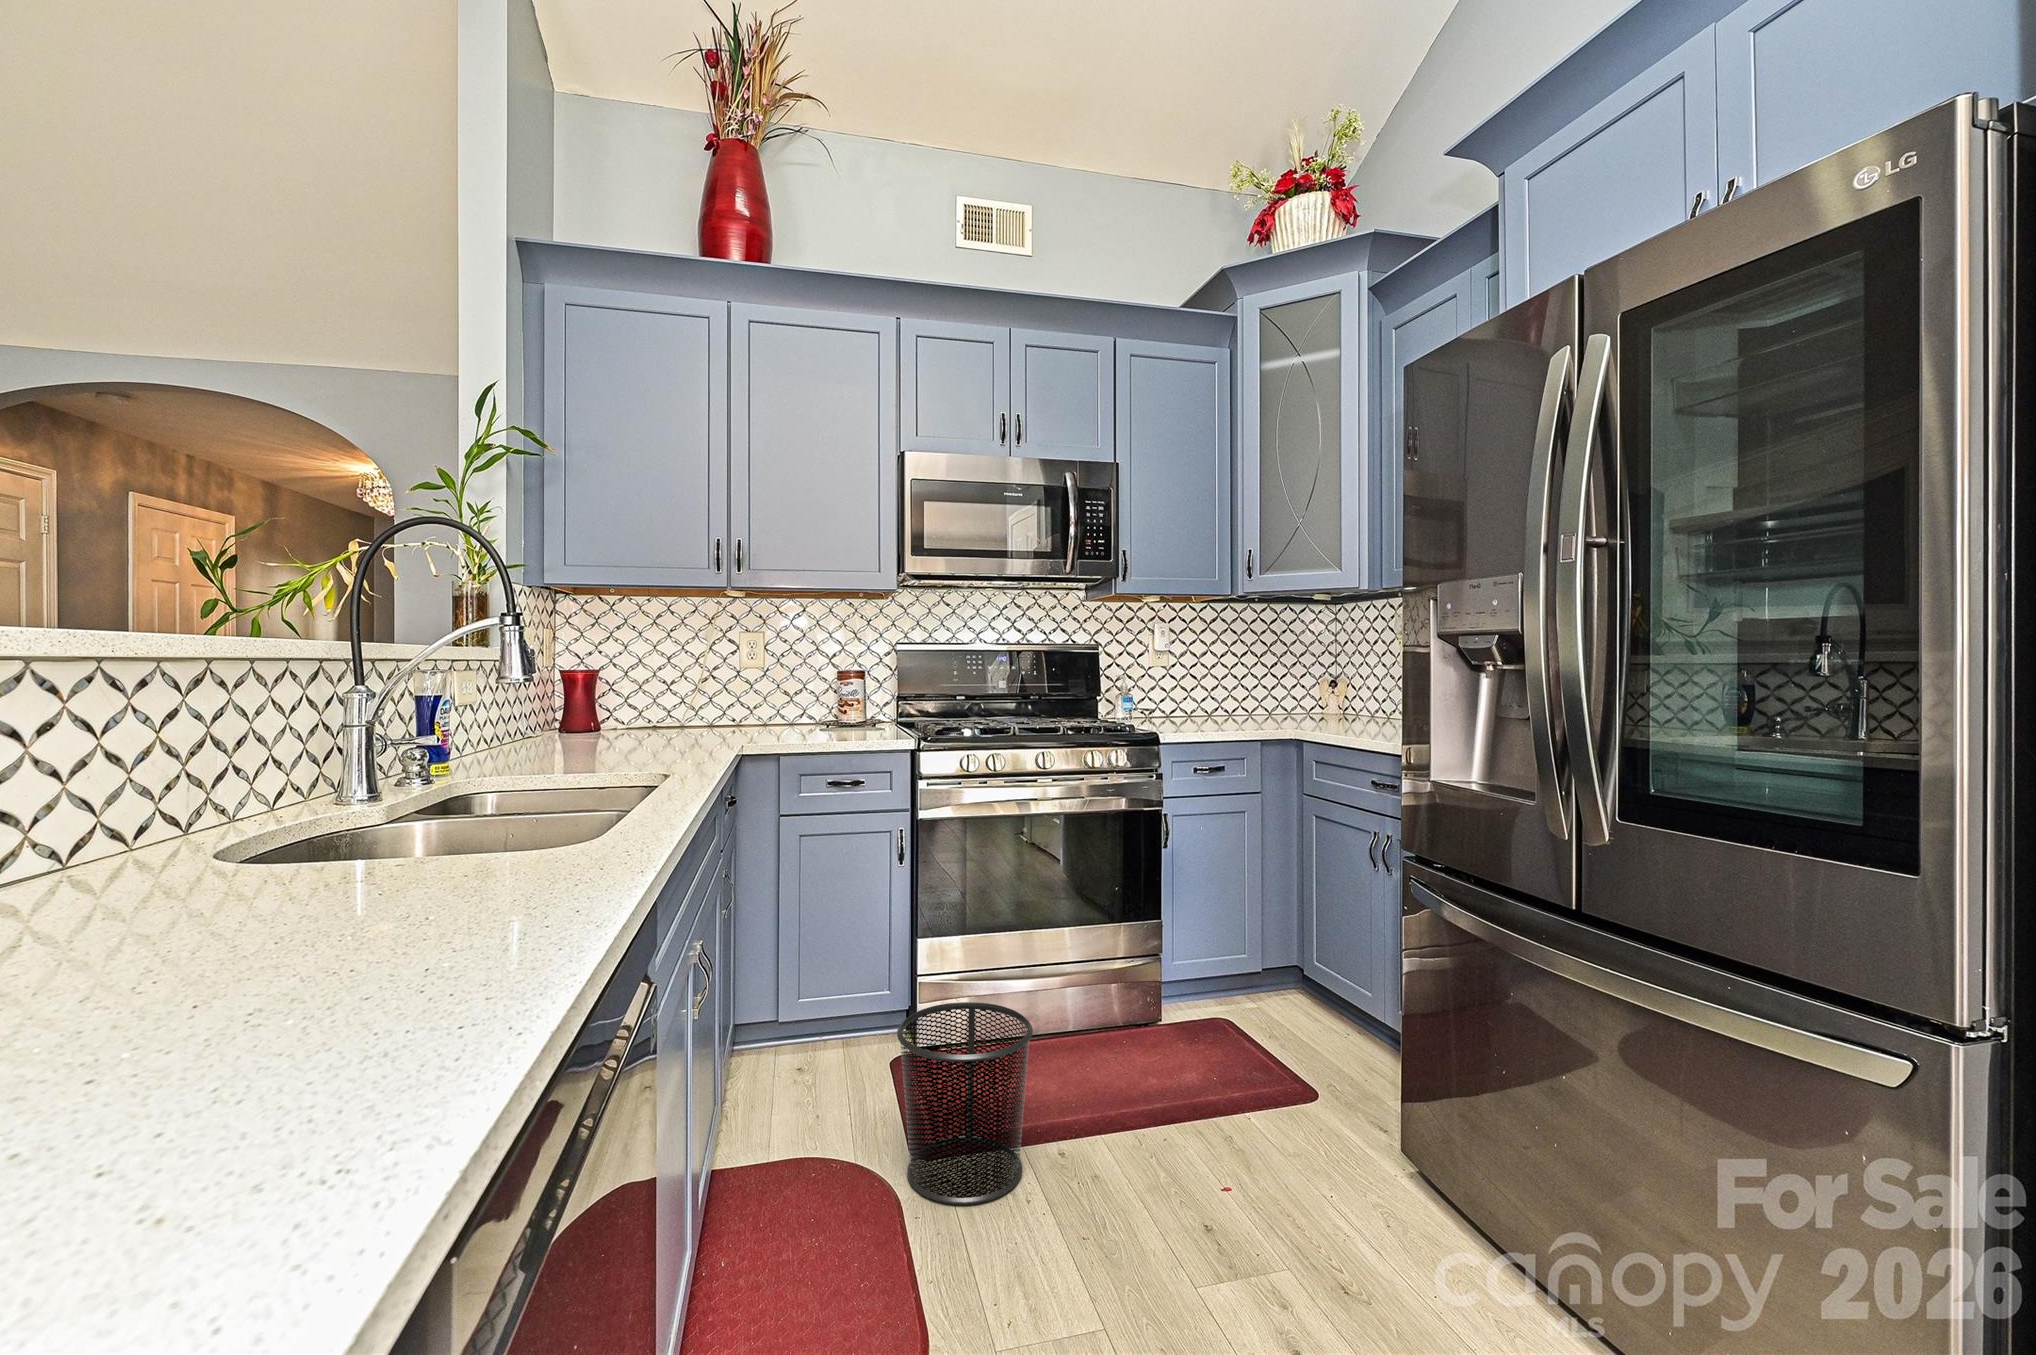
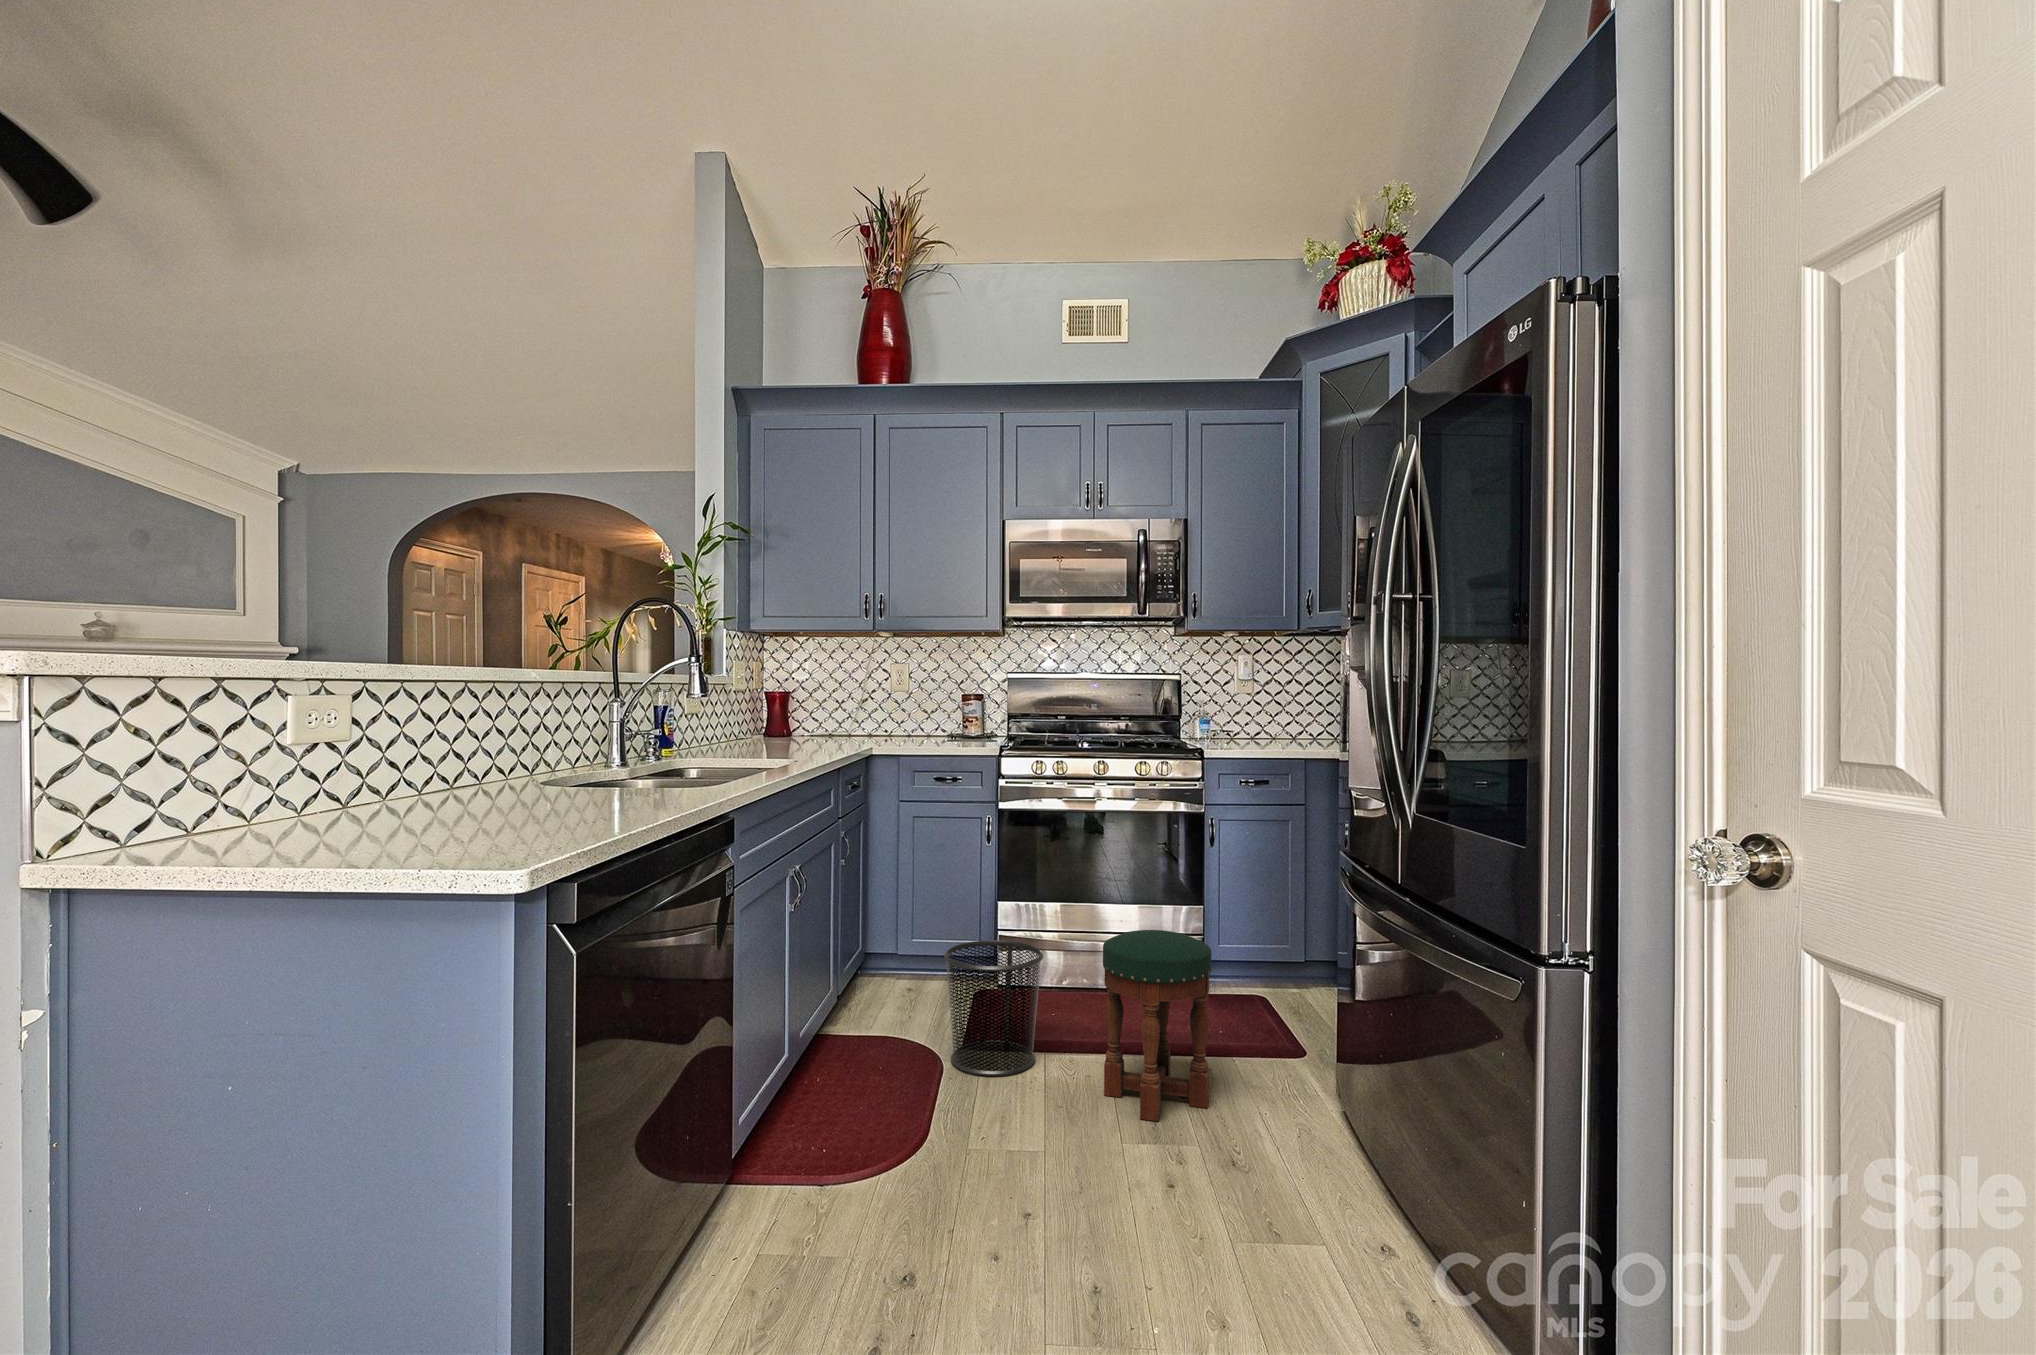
stool: none [1136,980,1282,1249] -> present [1103,930,1212,1121]

